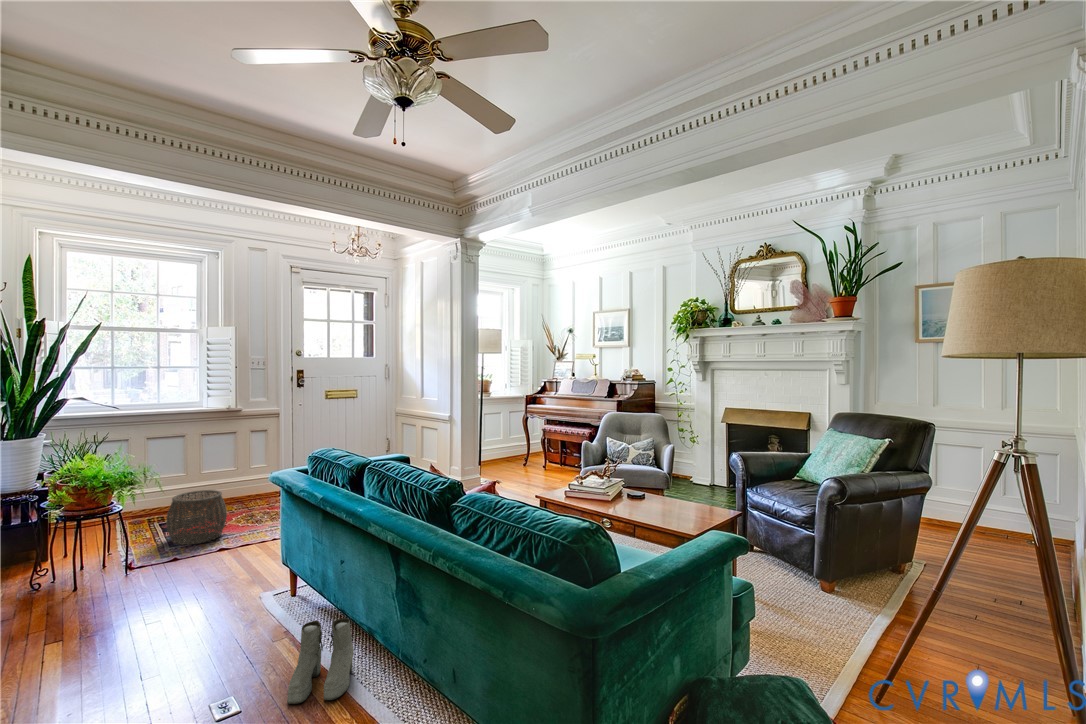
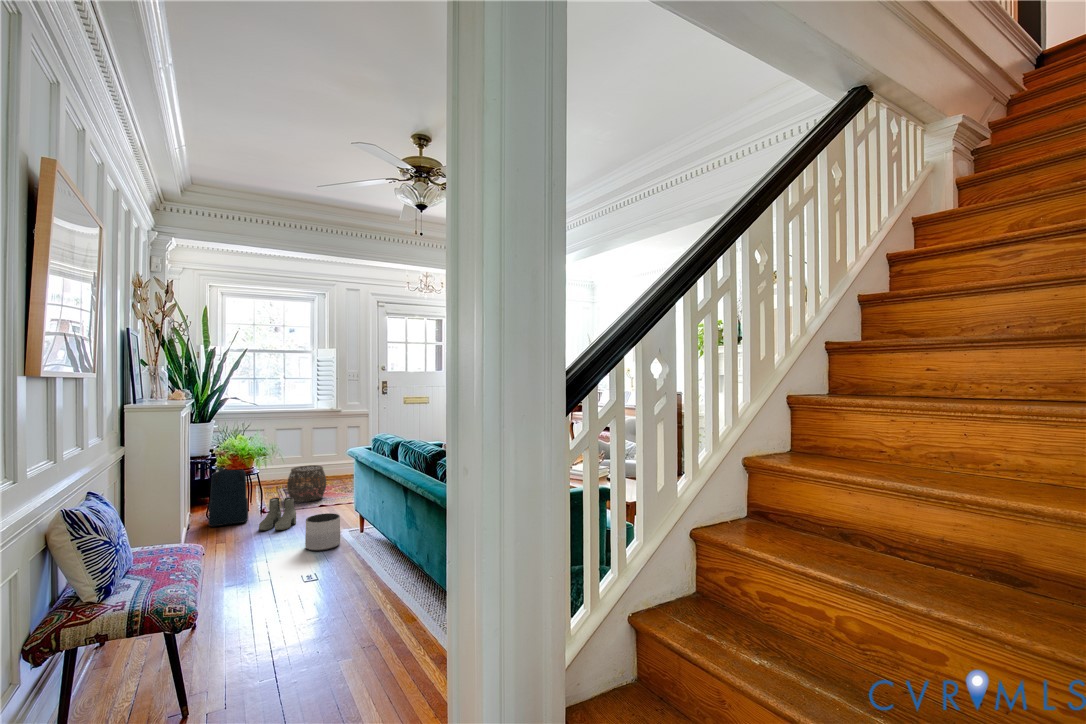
backpack: none [34,504,105,603] -> present [208,468,248,527]
planter: none [208,576,265,640] -> present [305,513,340,551]
boots: present [287,618,354,704] -> present [259,498,296,531]

